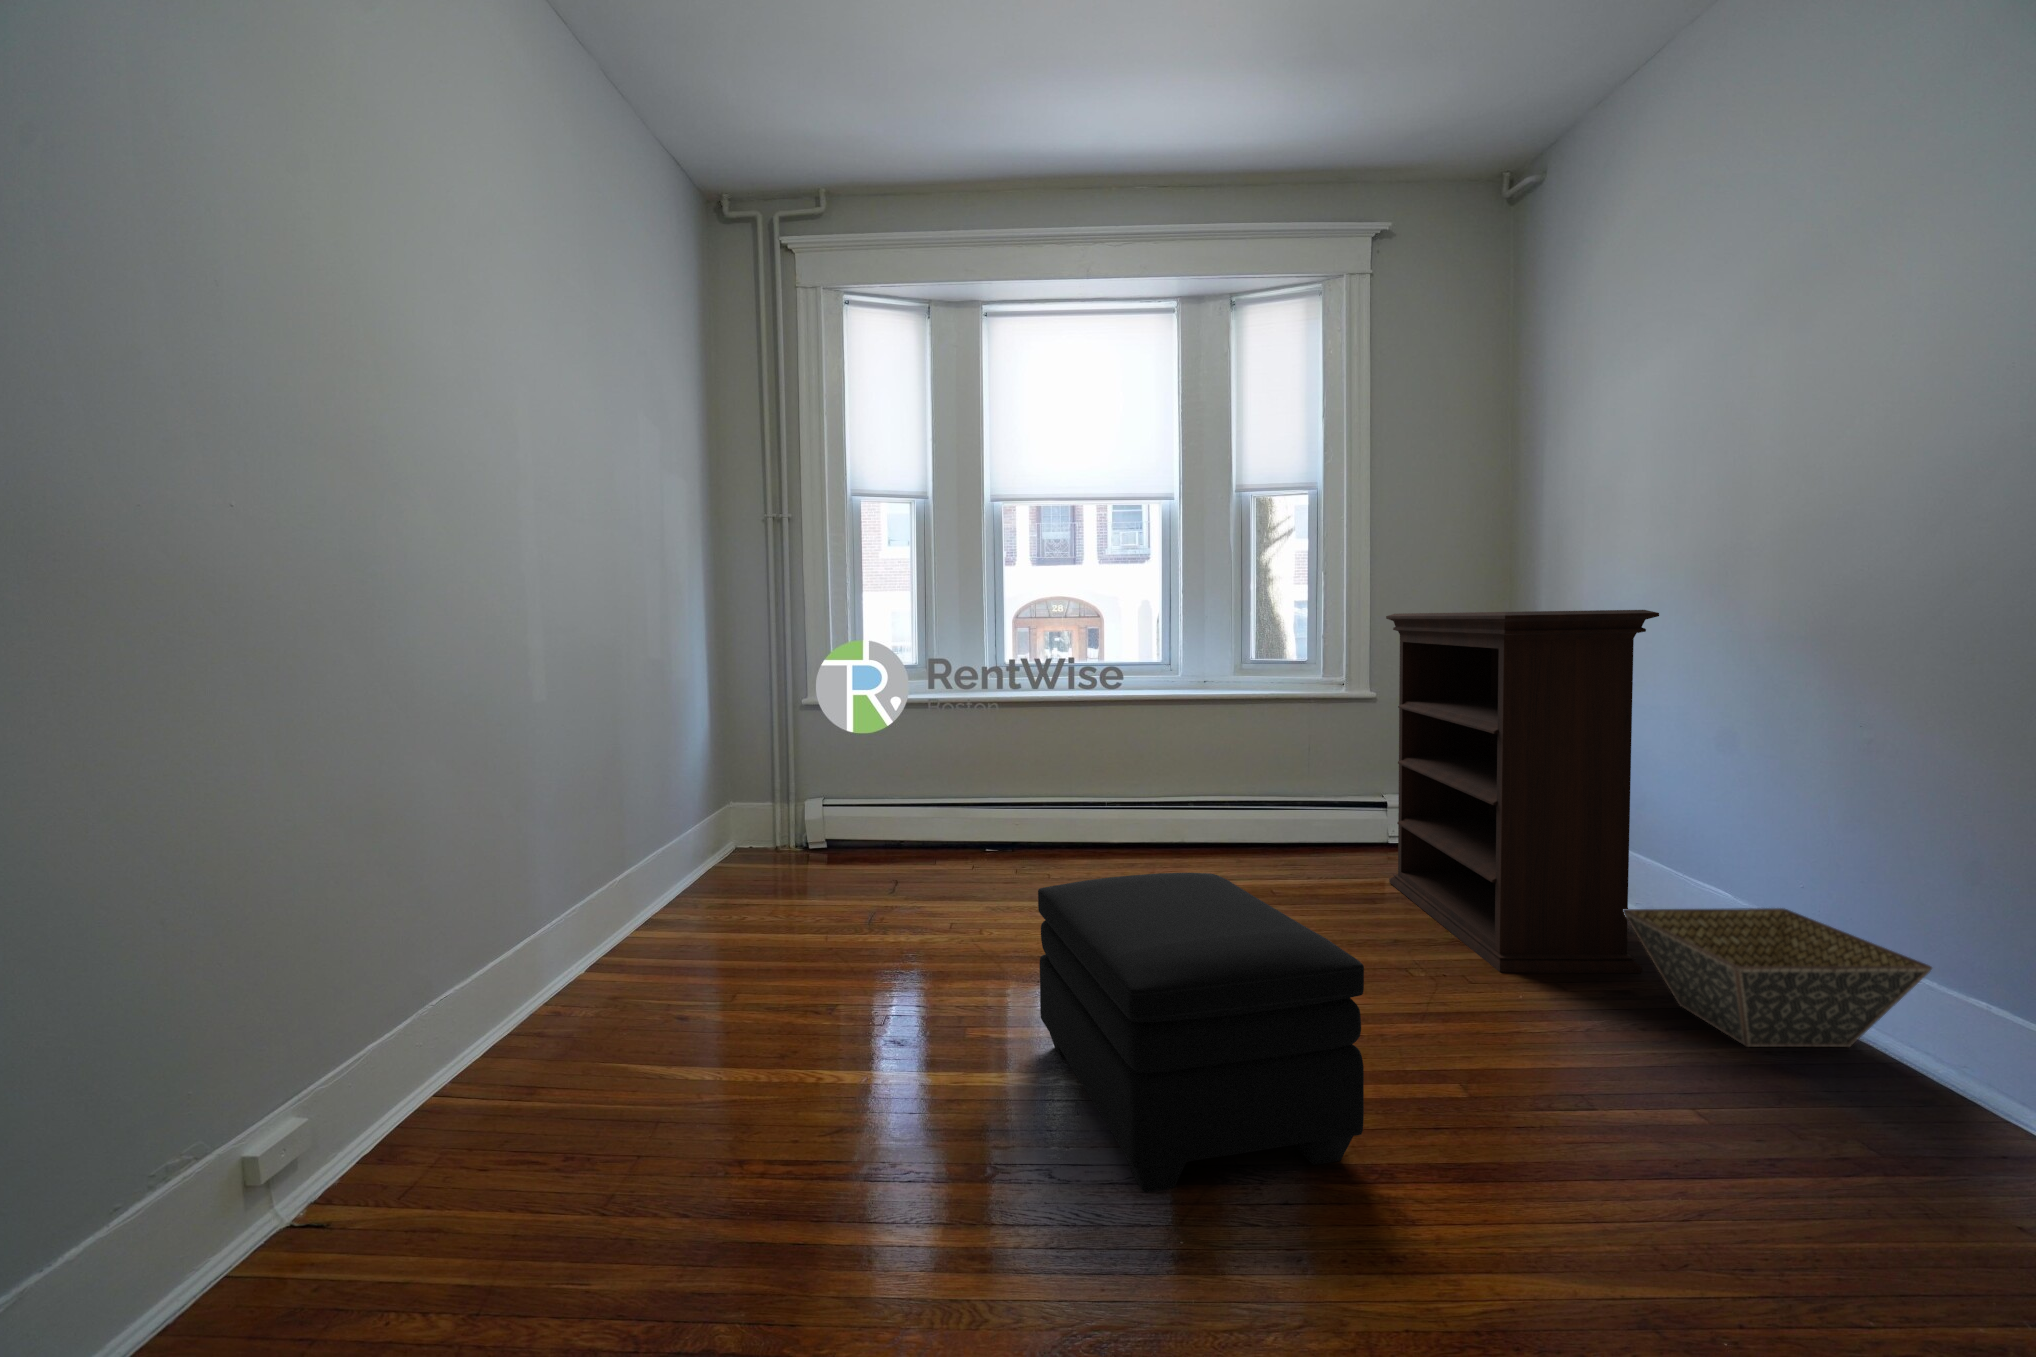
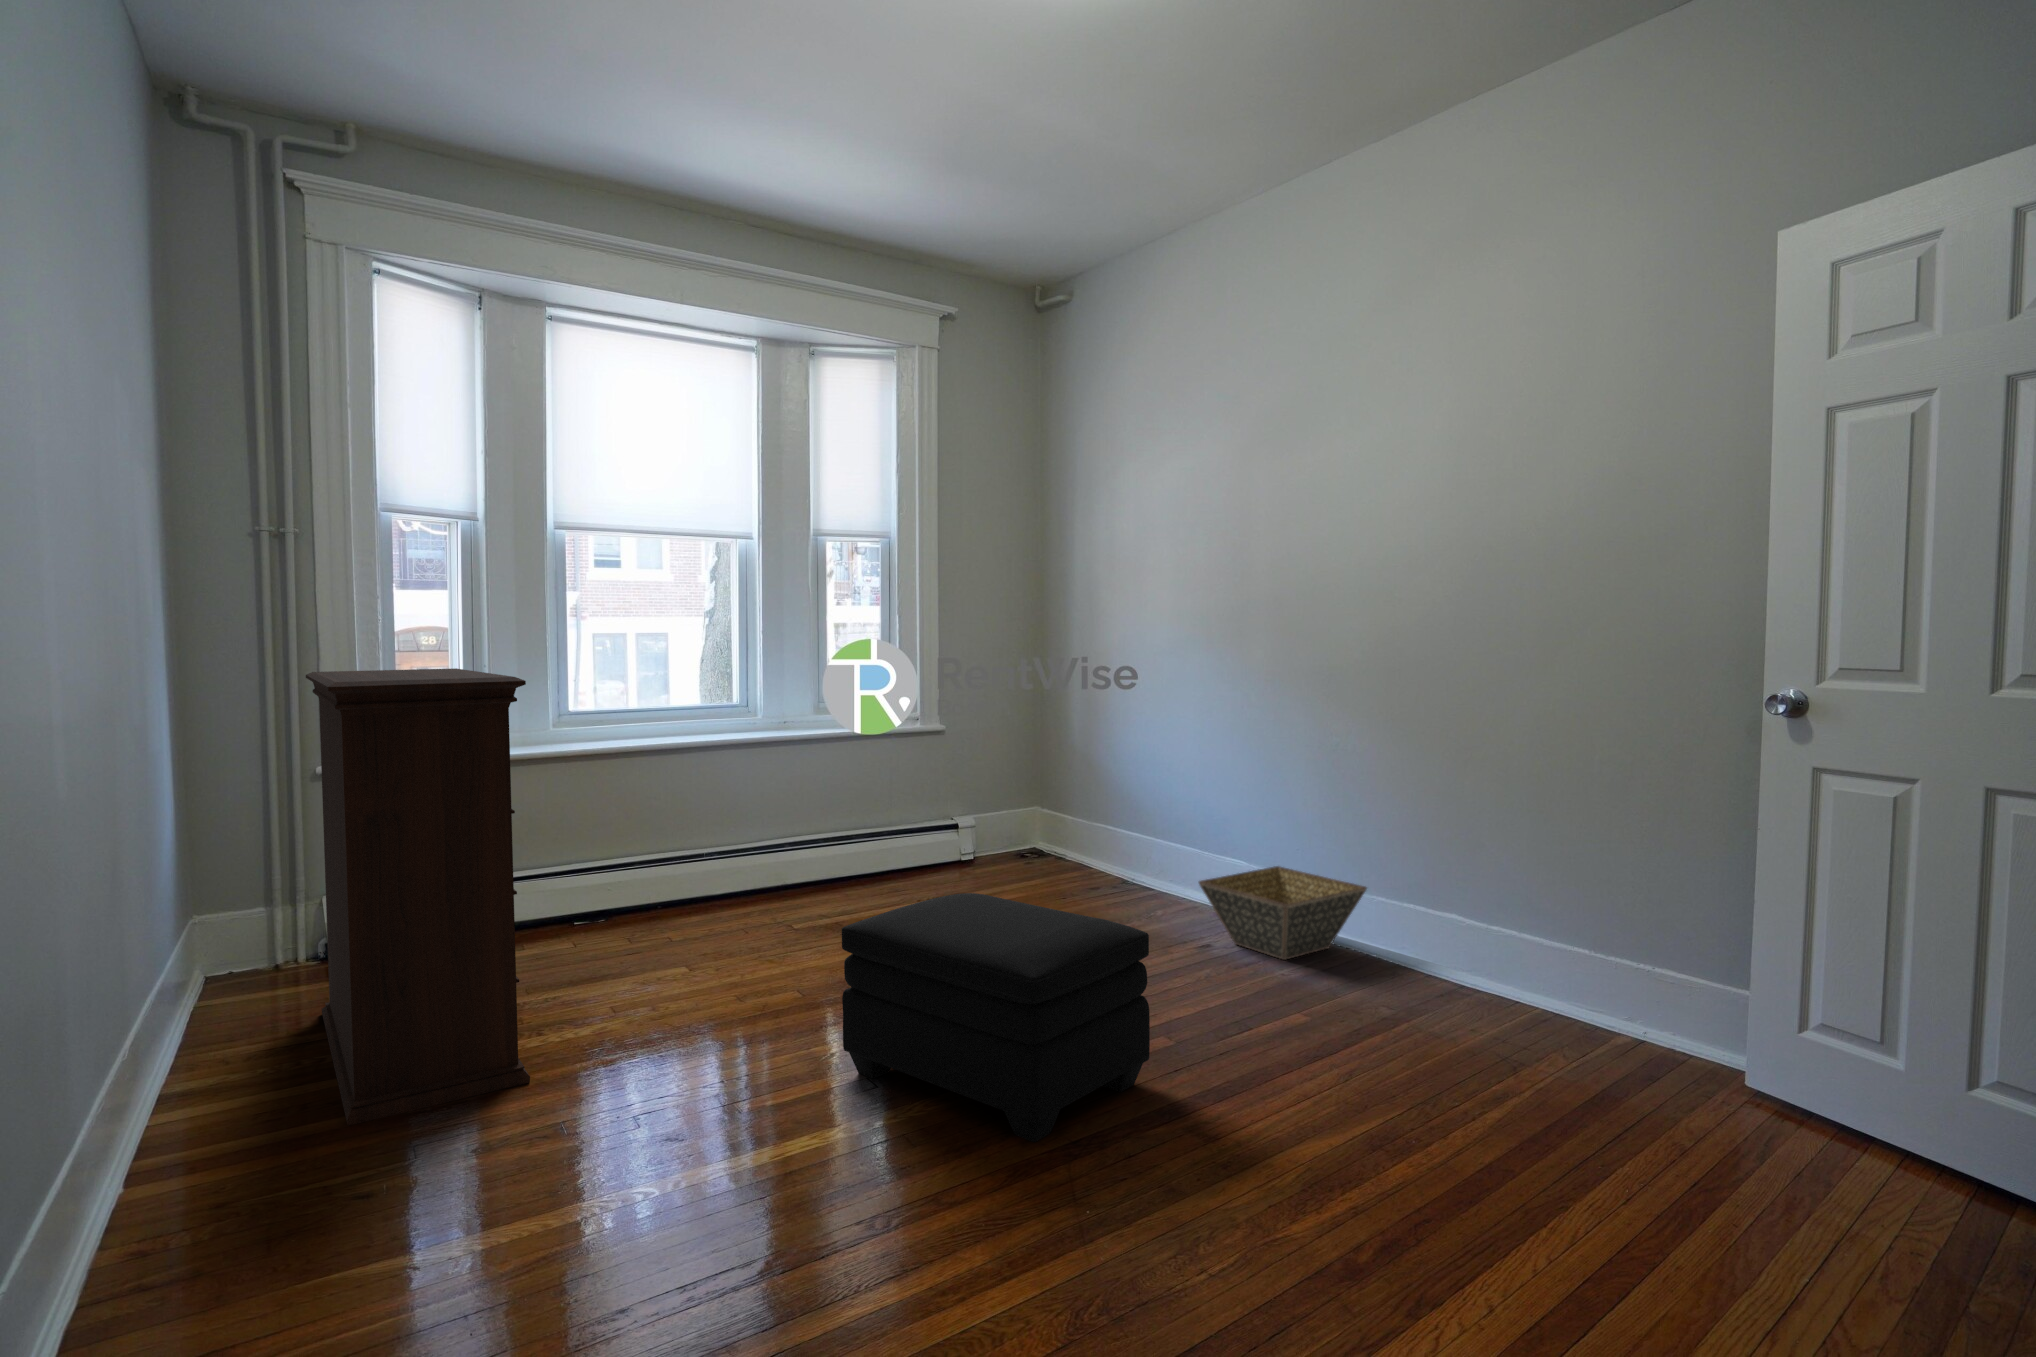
bookshelf: present [1386,610,1659,973] -> present [306,668,530,1126]

